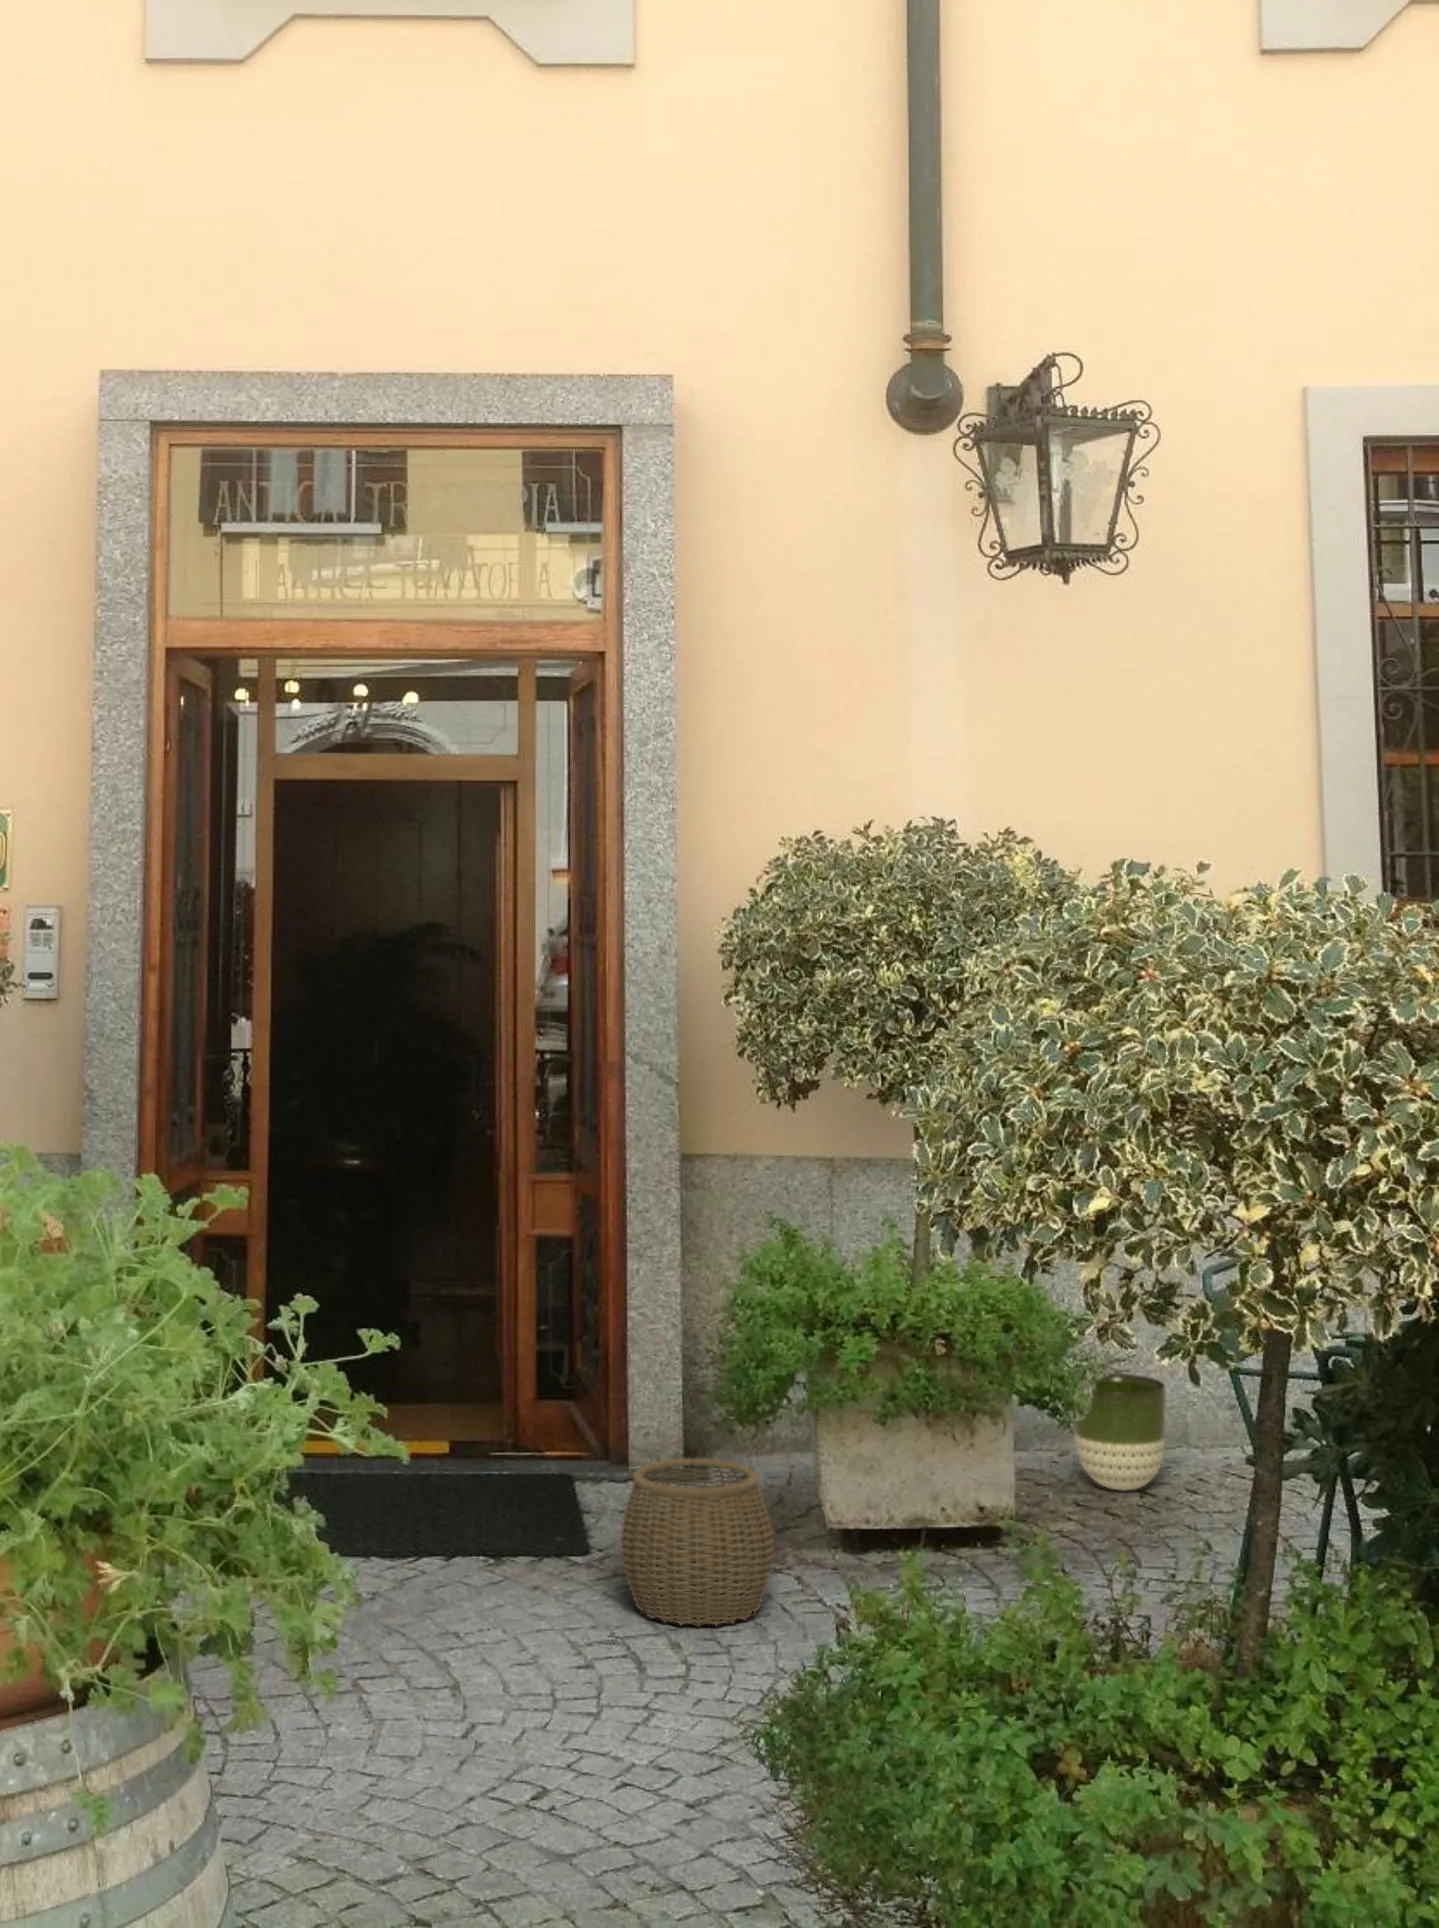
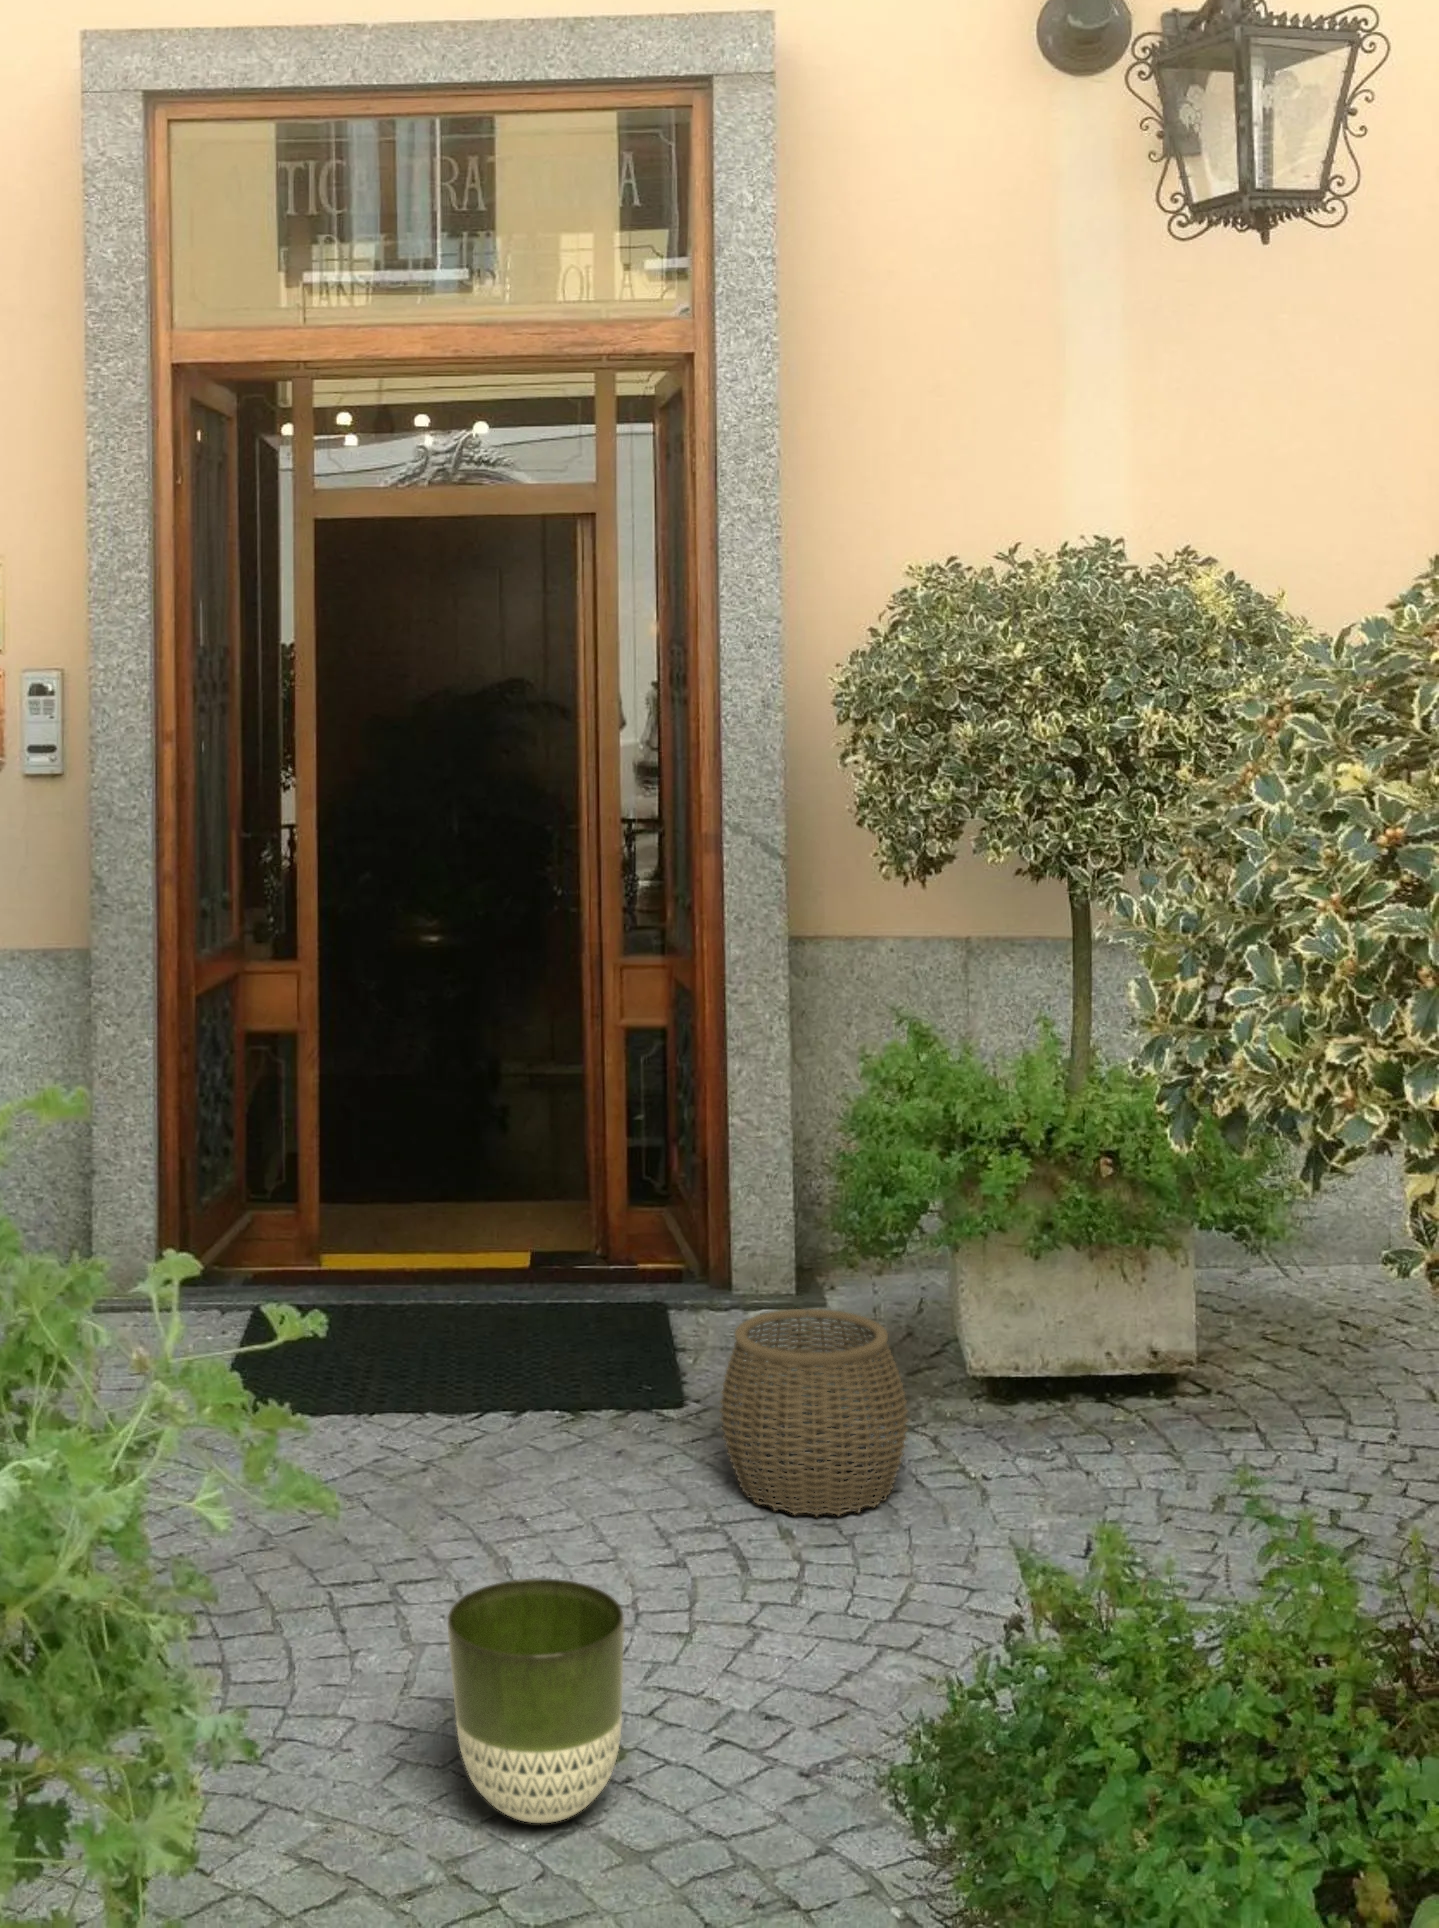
planter: present [1073,1373,1166,1491] -> present [448,1578,624,1823]

